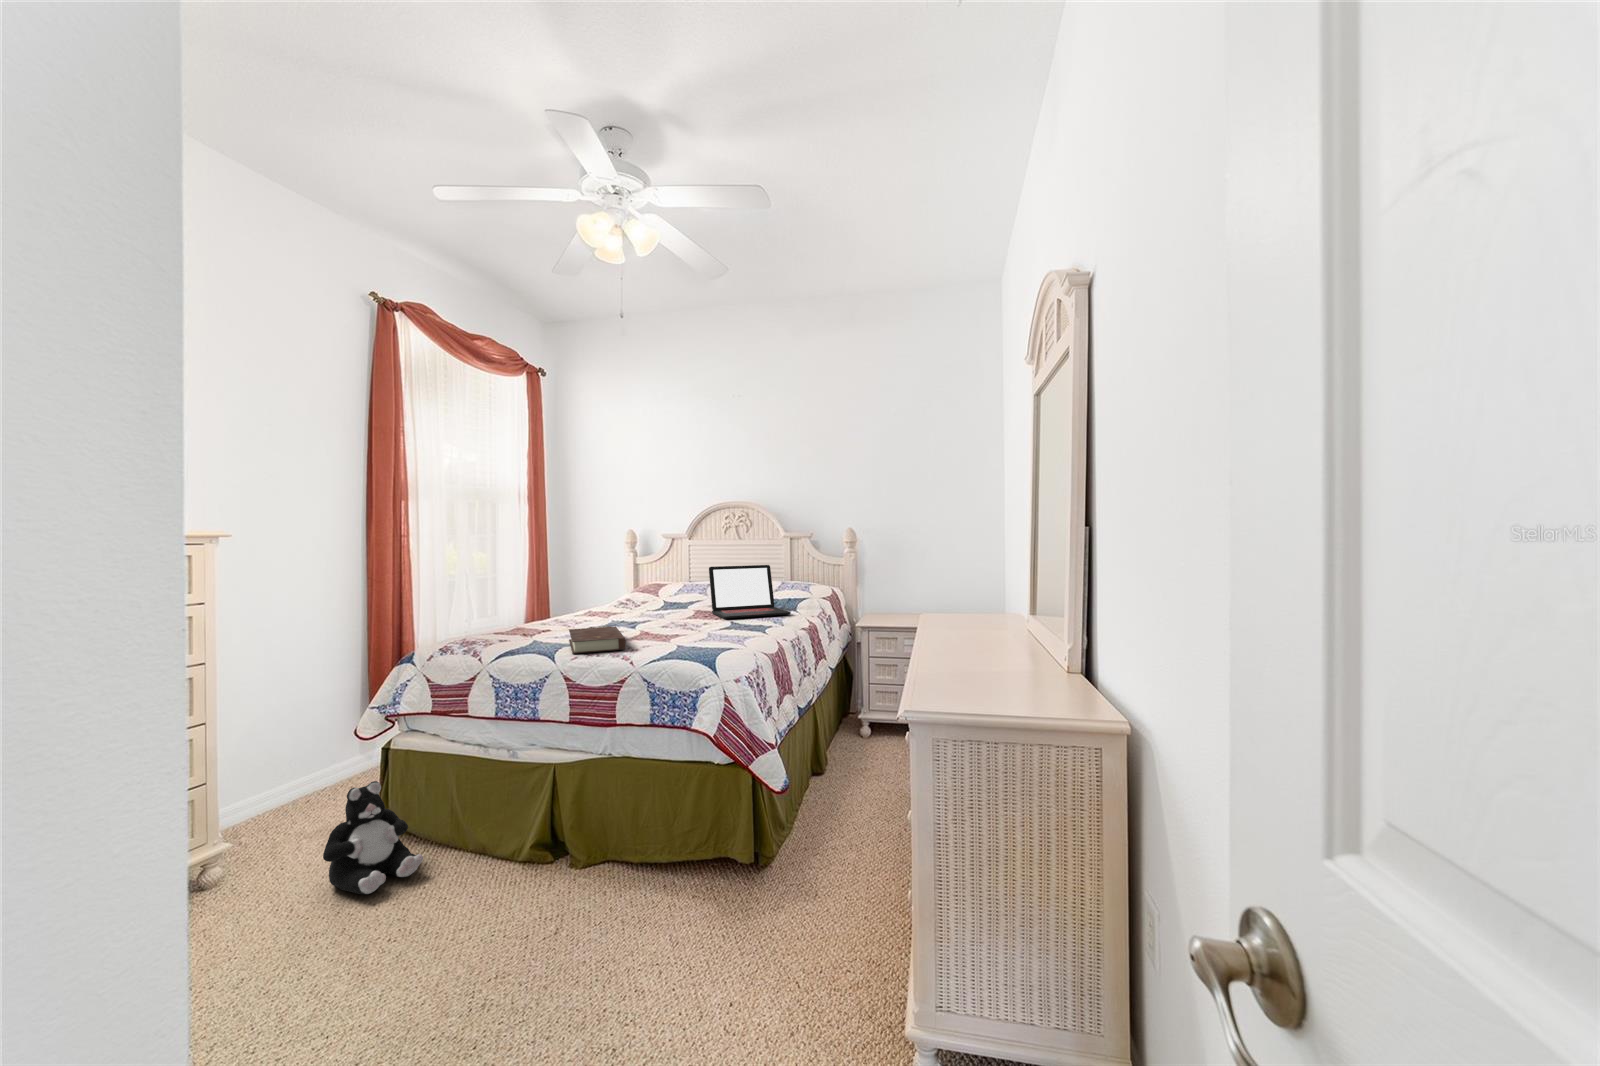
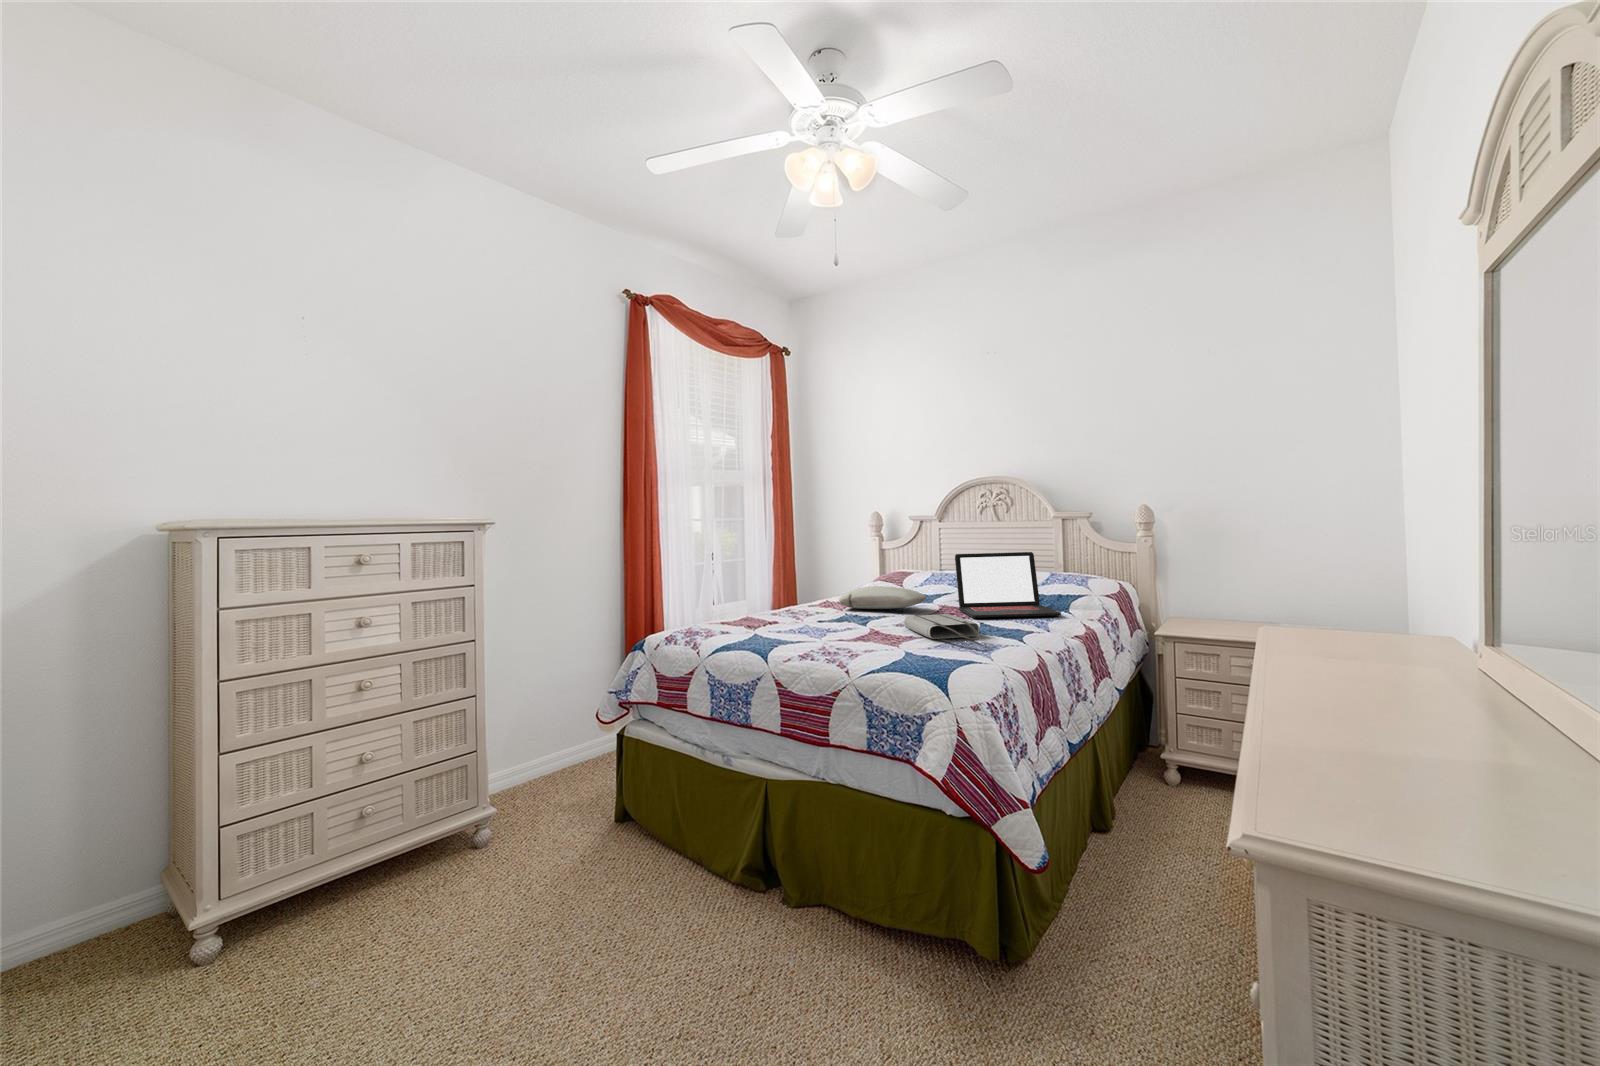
pillow: none [607,596,686,616] -> present [839,586,927,609]
tote bag: none [670,616,734,636] -> present [904,614,979,642]
book: present [569,626,626,654] -> none [785,623,844,654]
plush toy: present [323,781,423,894] -> none [561,768,645,884]

